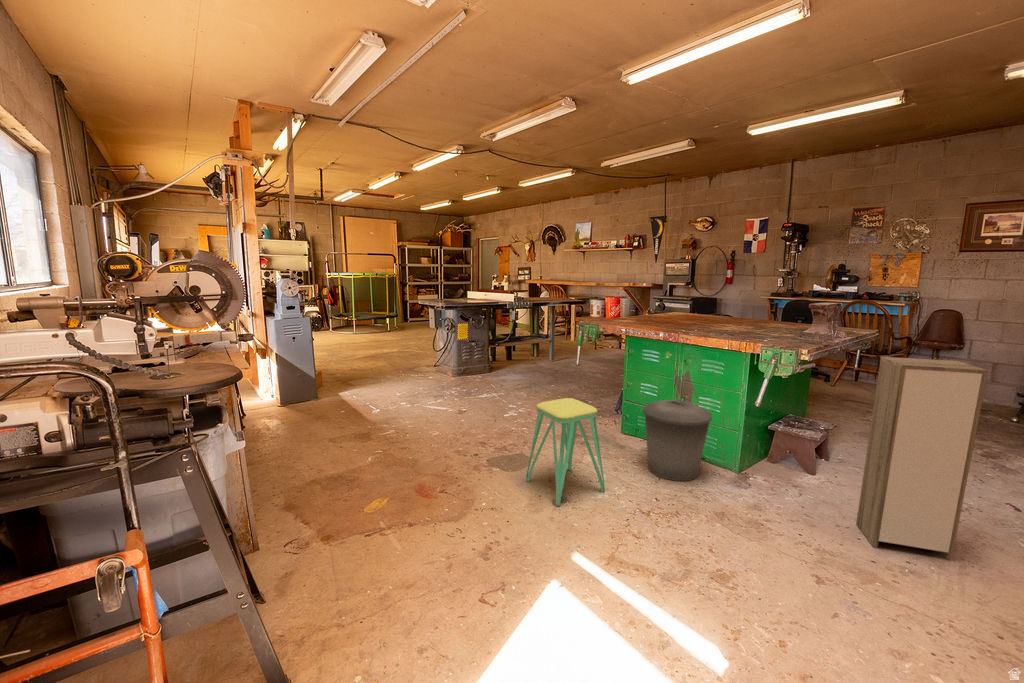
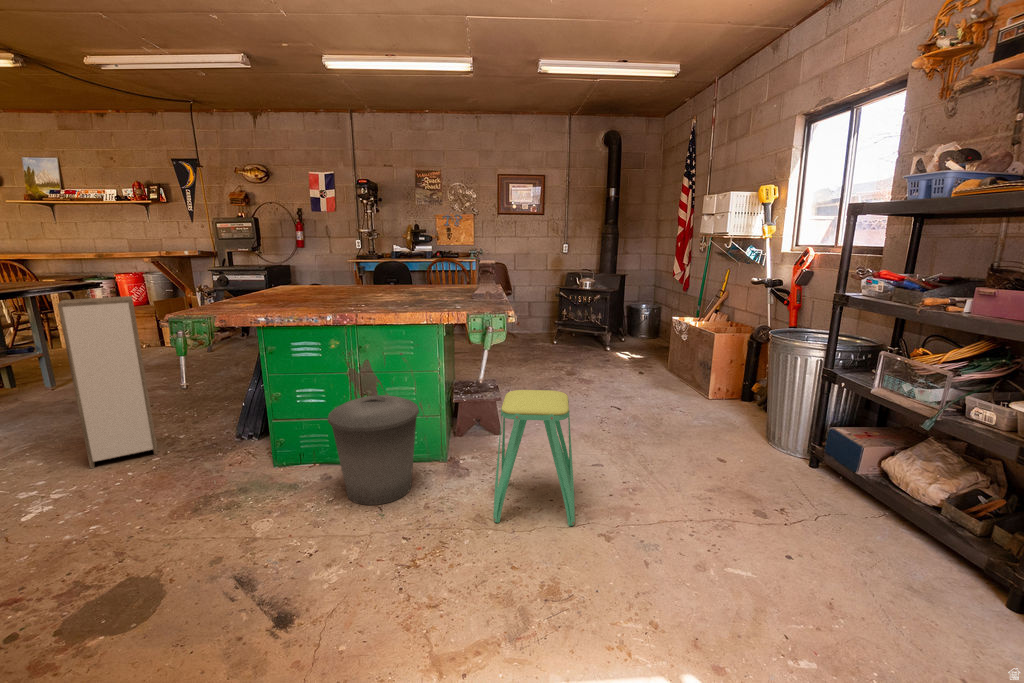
storage cabinet: present [856,357,988,560] -> present [58,296,158,469]
stool: present [526,398,605,506] -> present [493,390,575,526]

